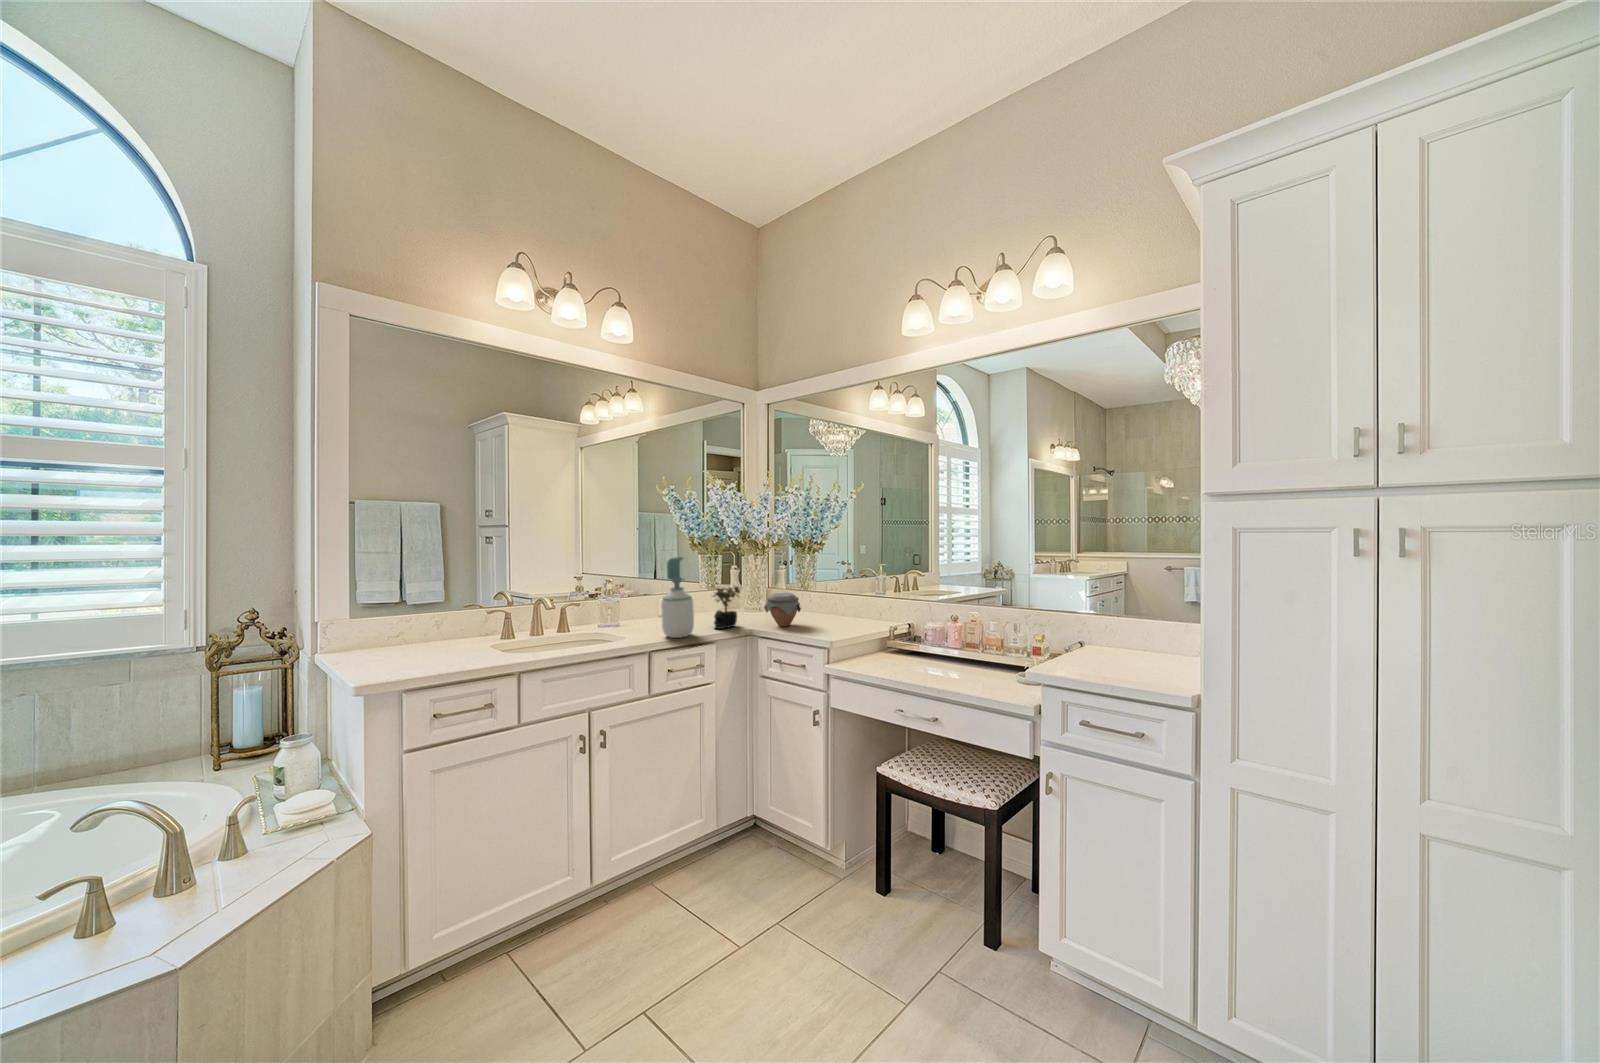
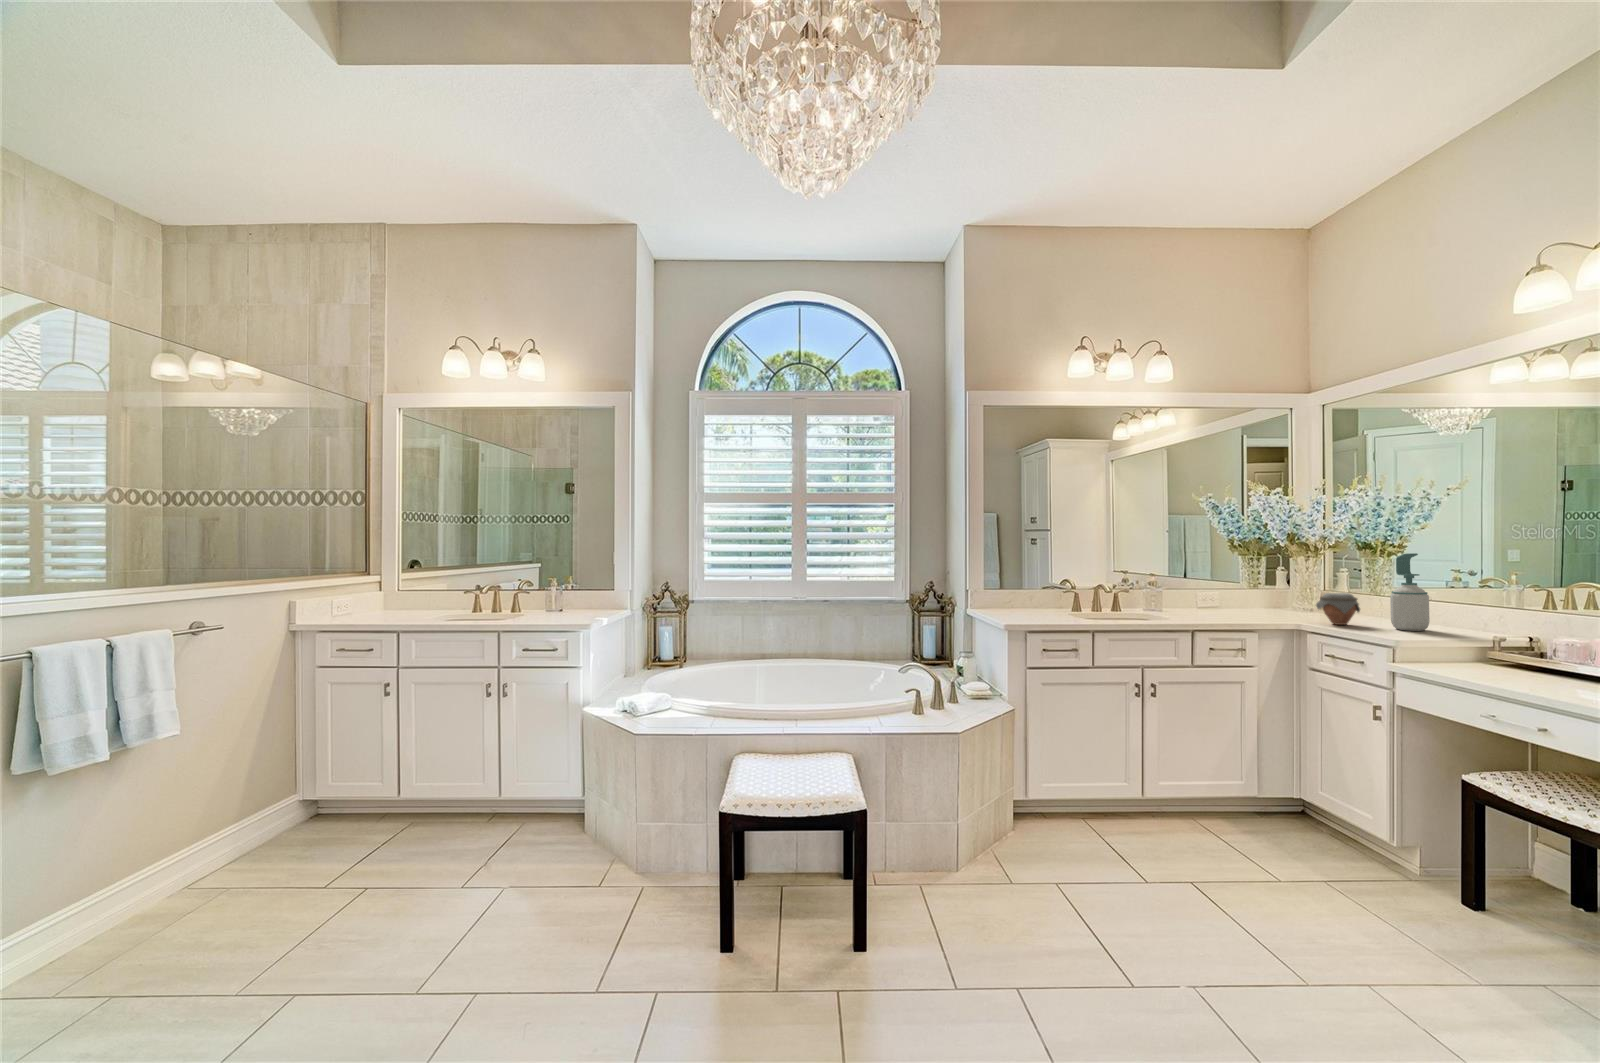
soap bottle: present [661,557,694,638] -> present [1390,553,1430,631]
succulent plant: present [714,586,740,629] -> none [1256,581,1290,621]

